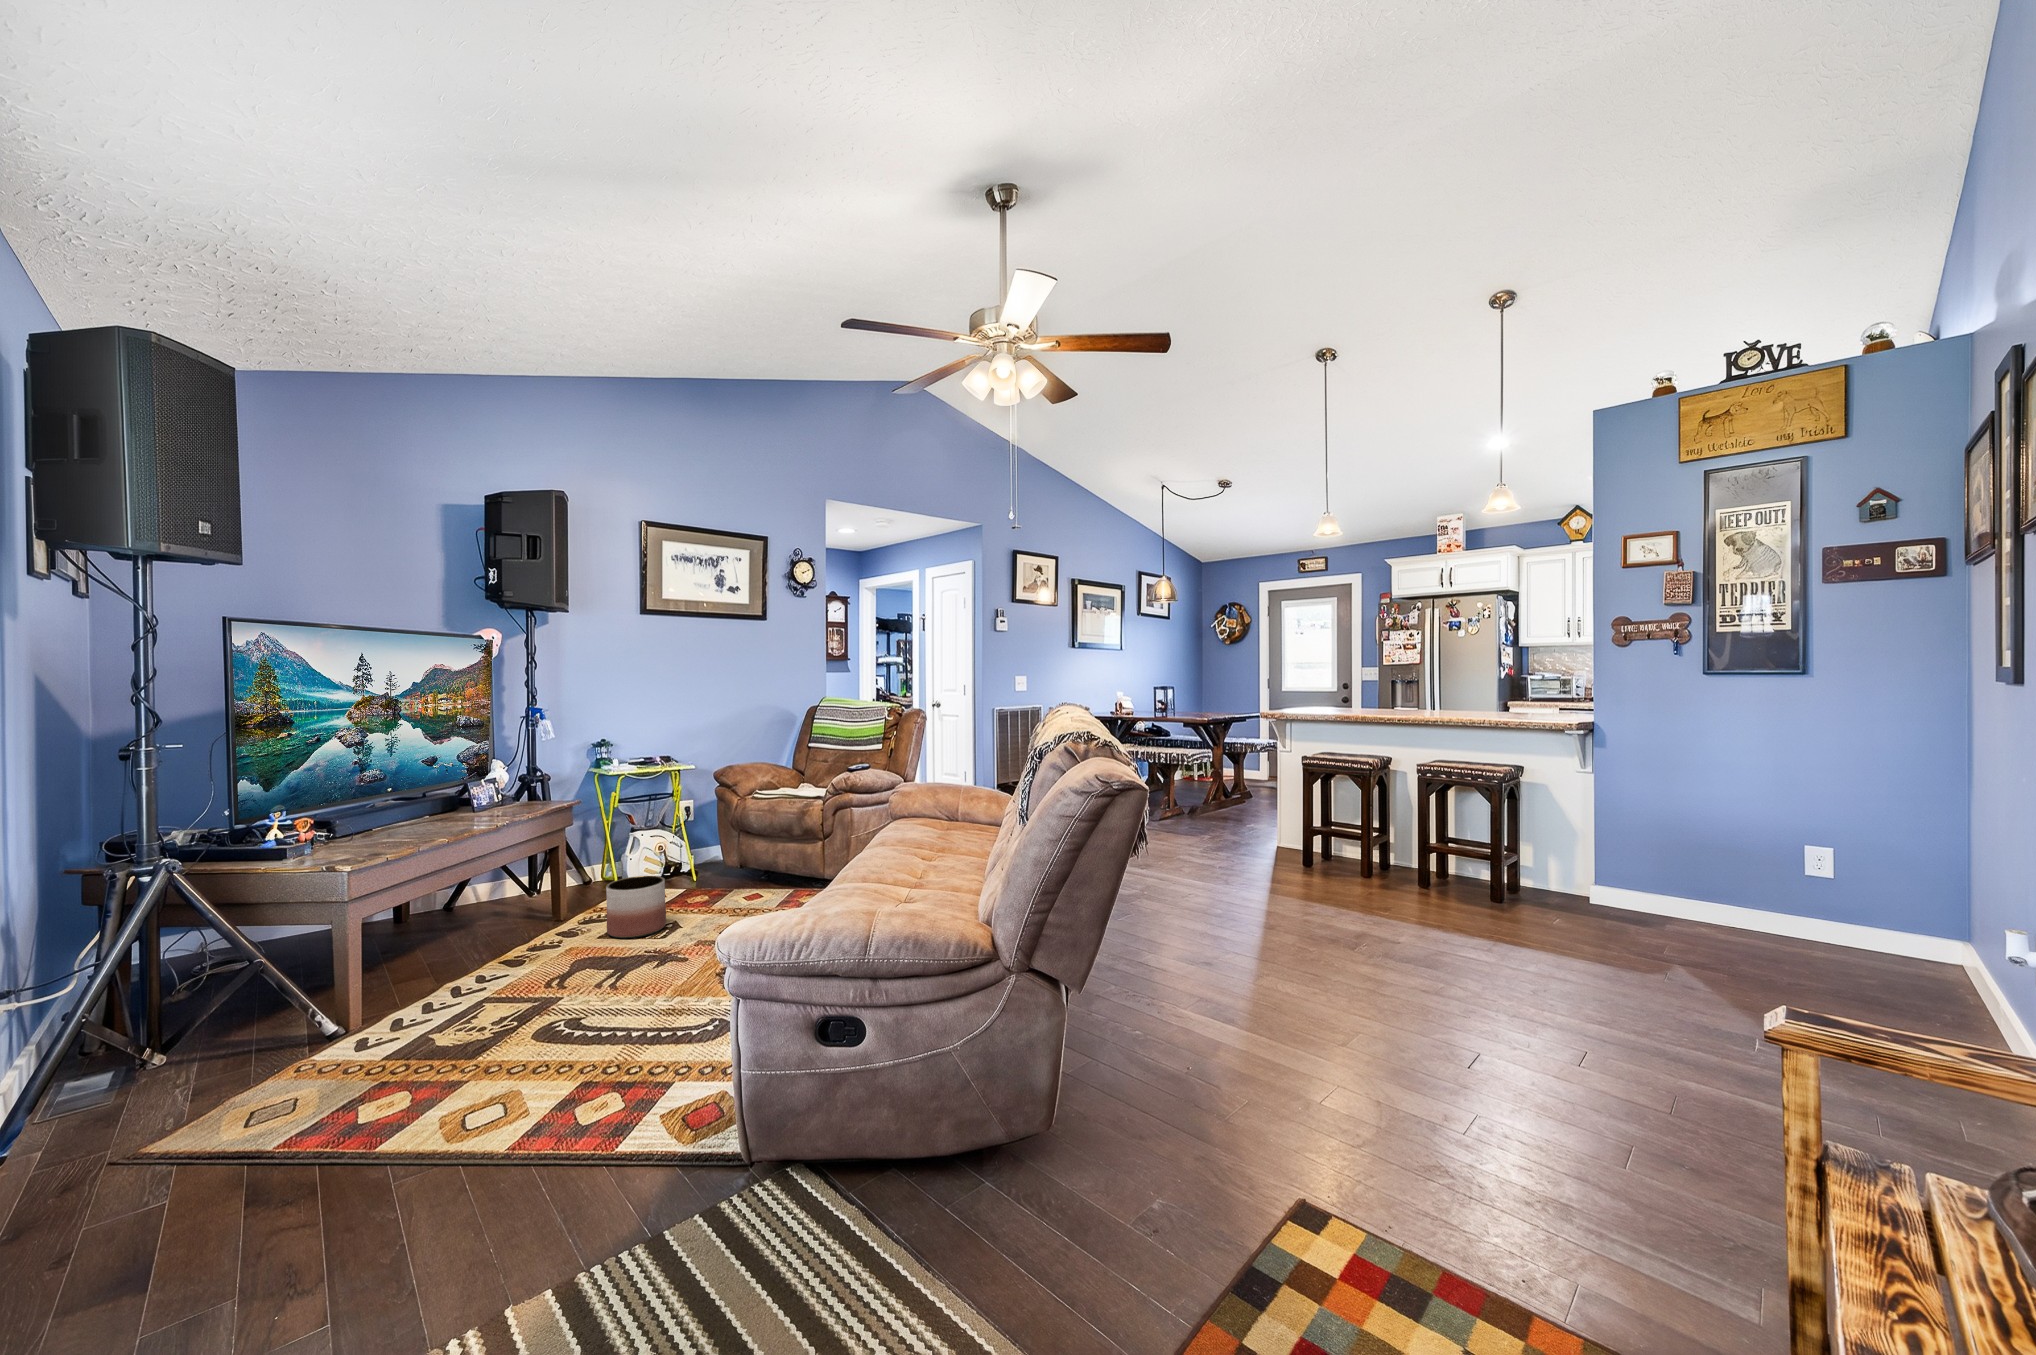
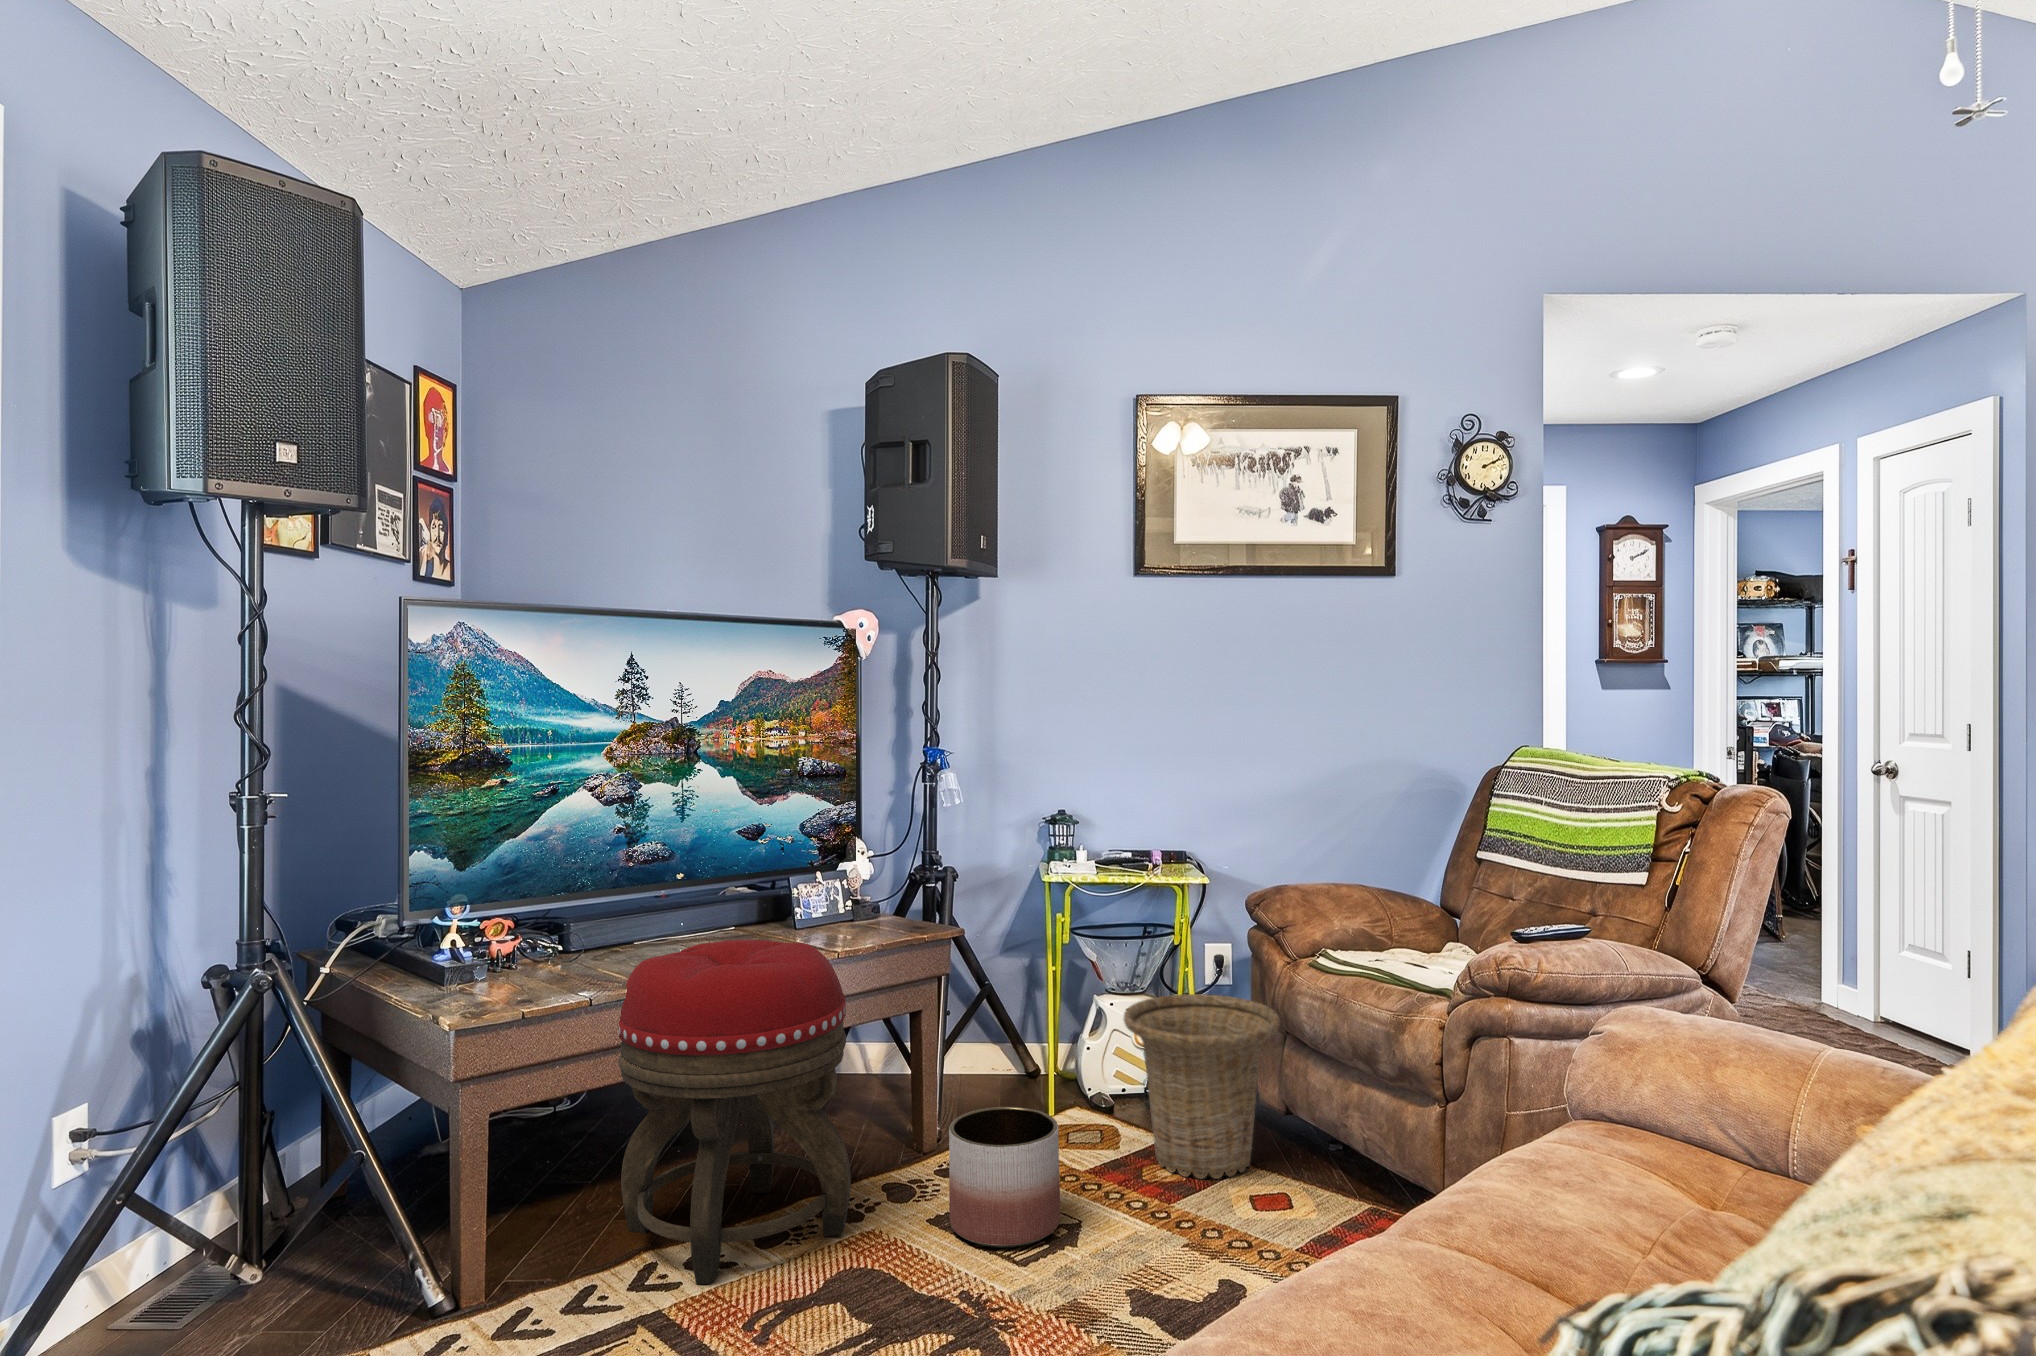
footstool: none [409,809,557,982] -> present [618,940,851,1284]
basket: none [670,818,748,900] -> present [1123,994,1280,1179]

